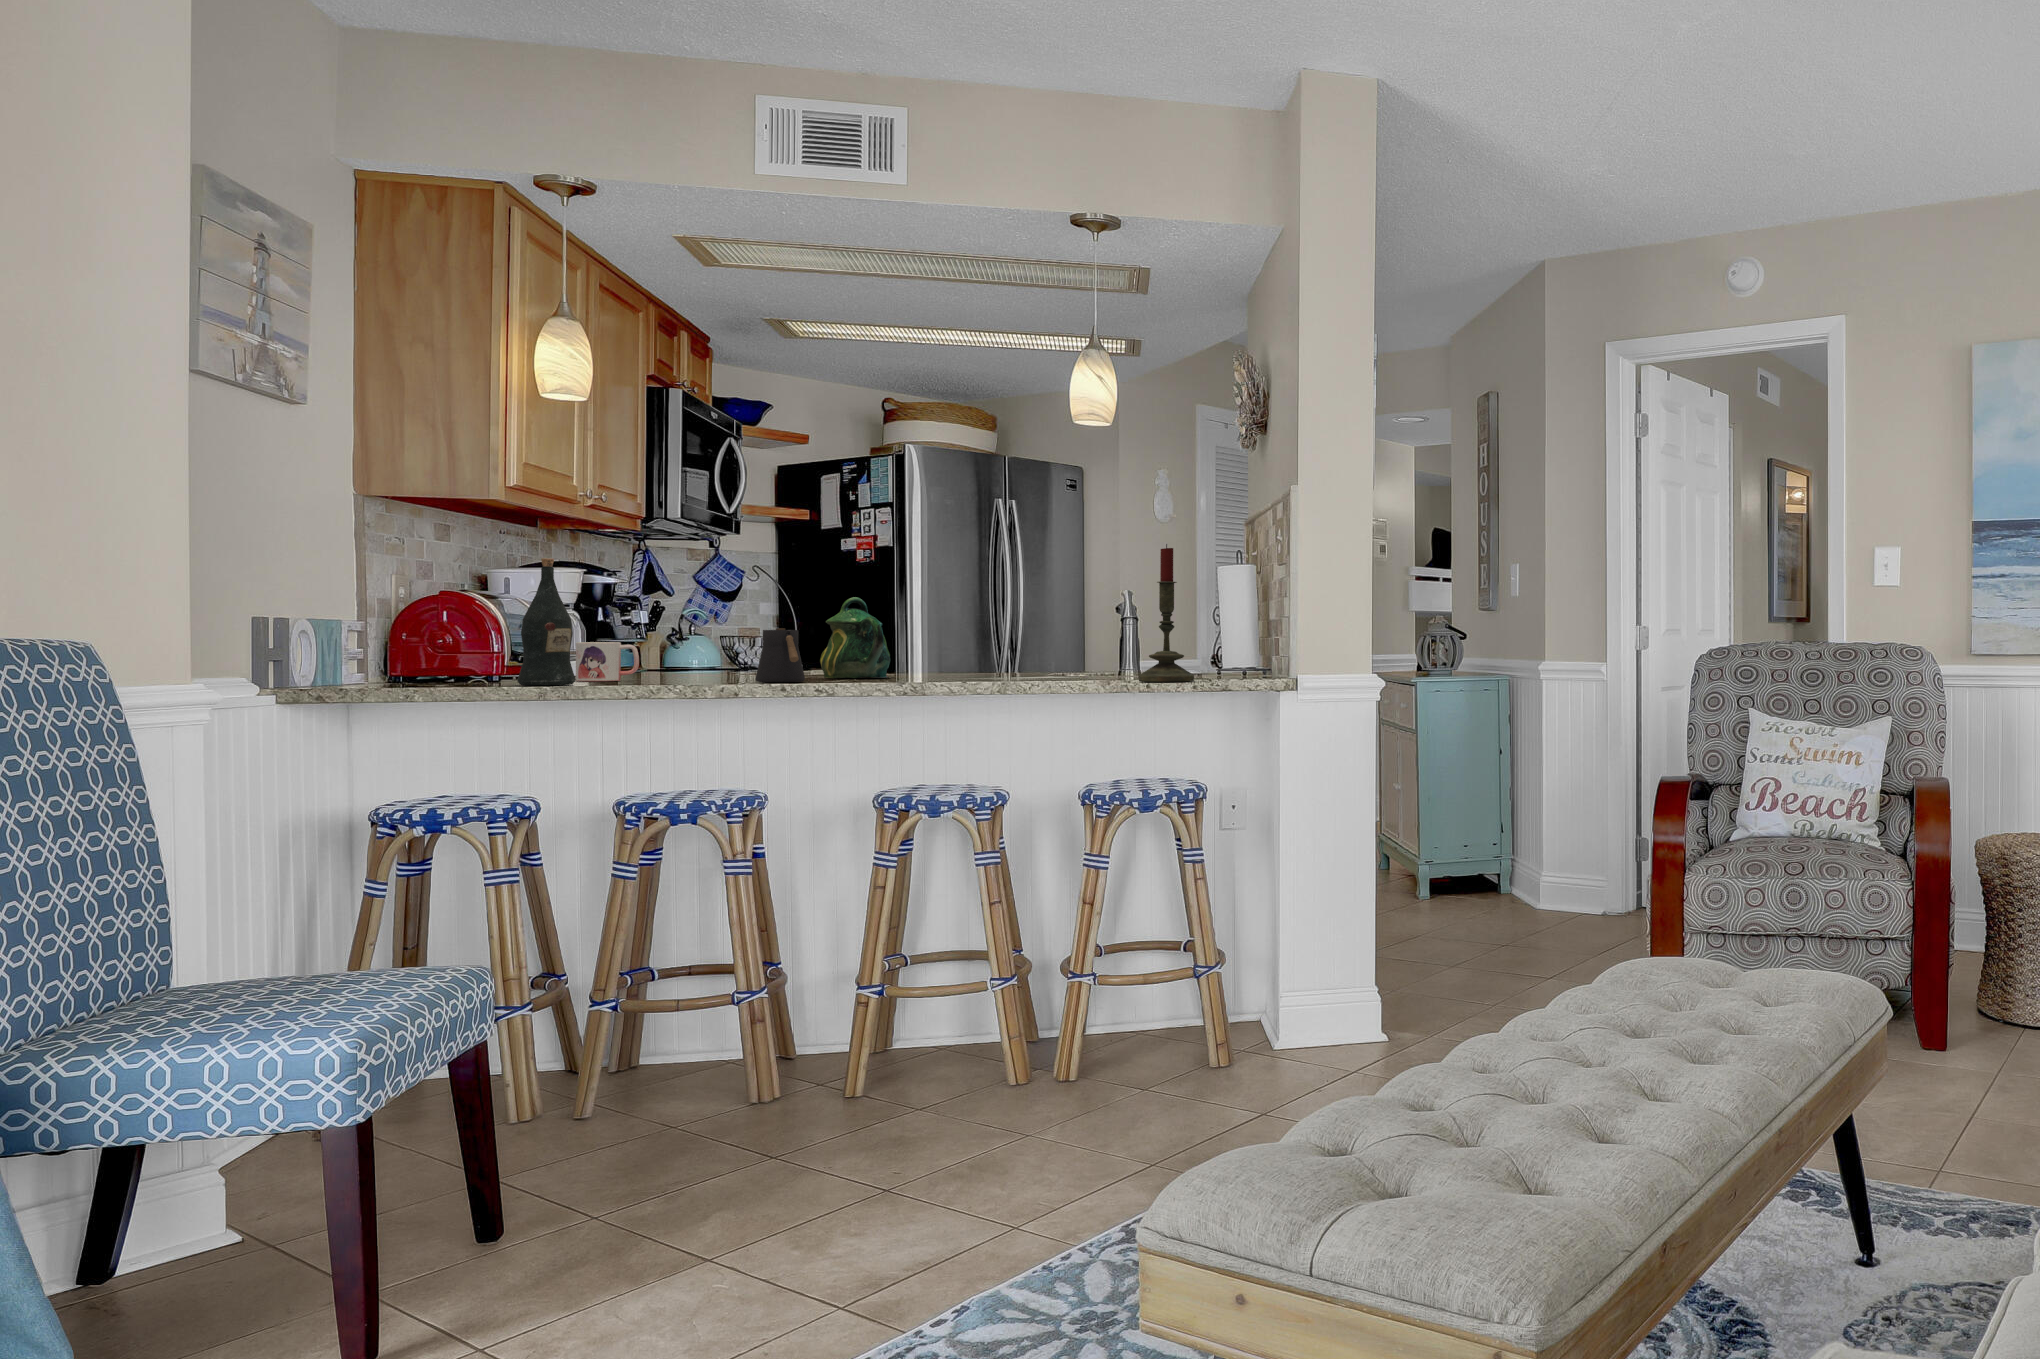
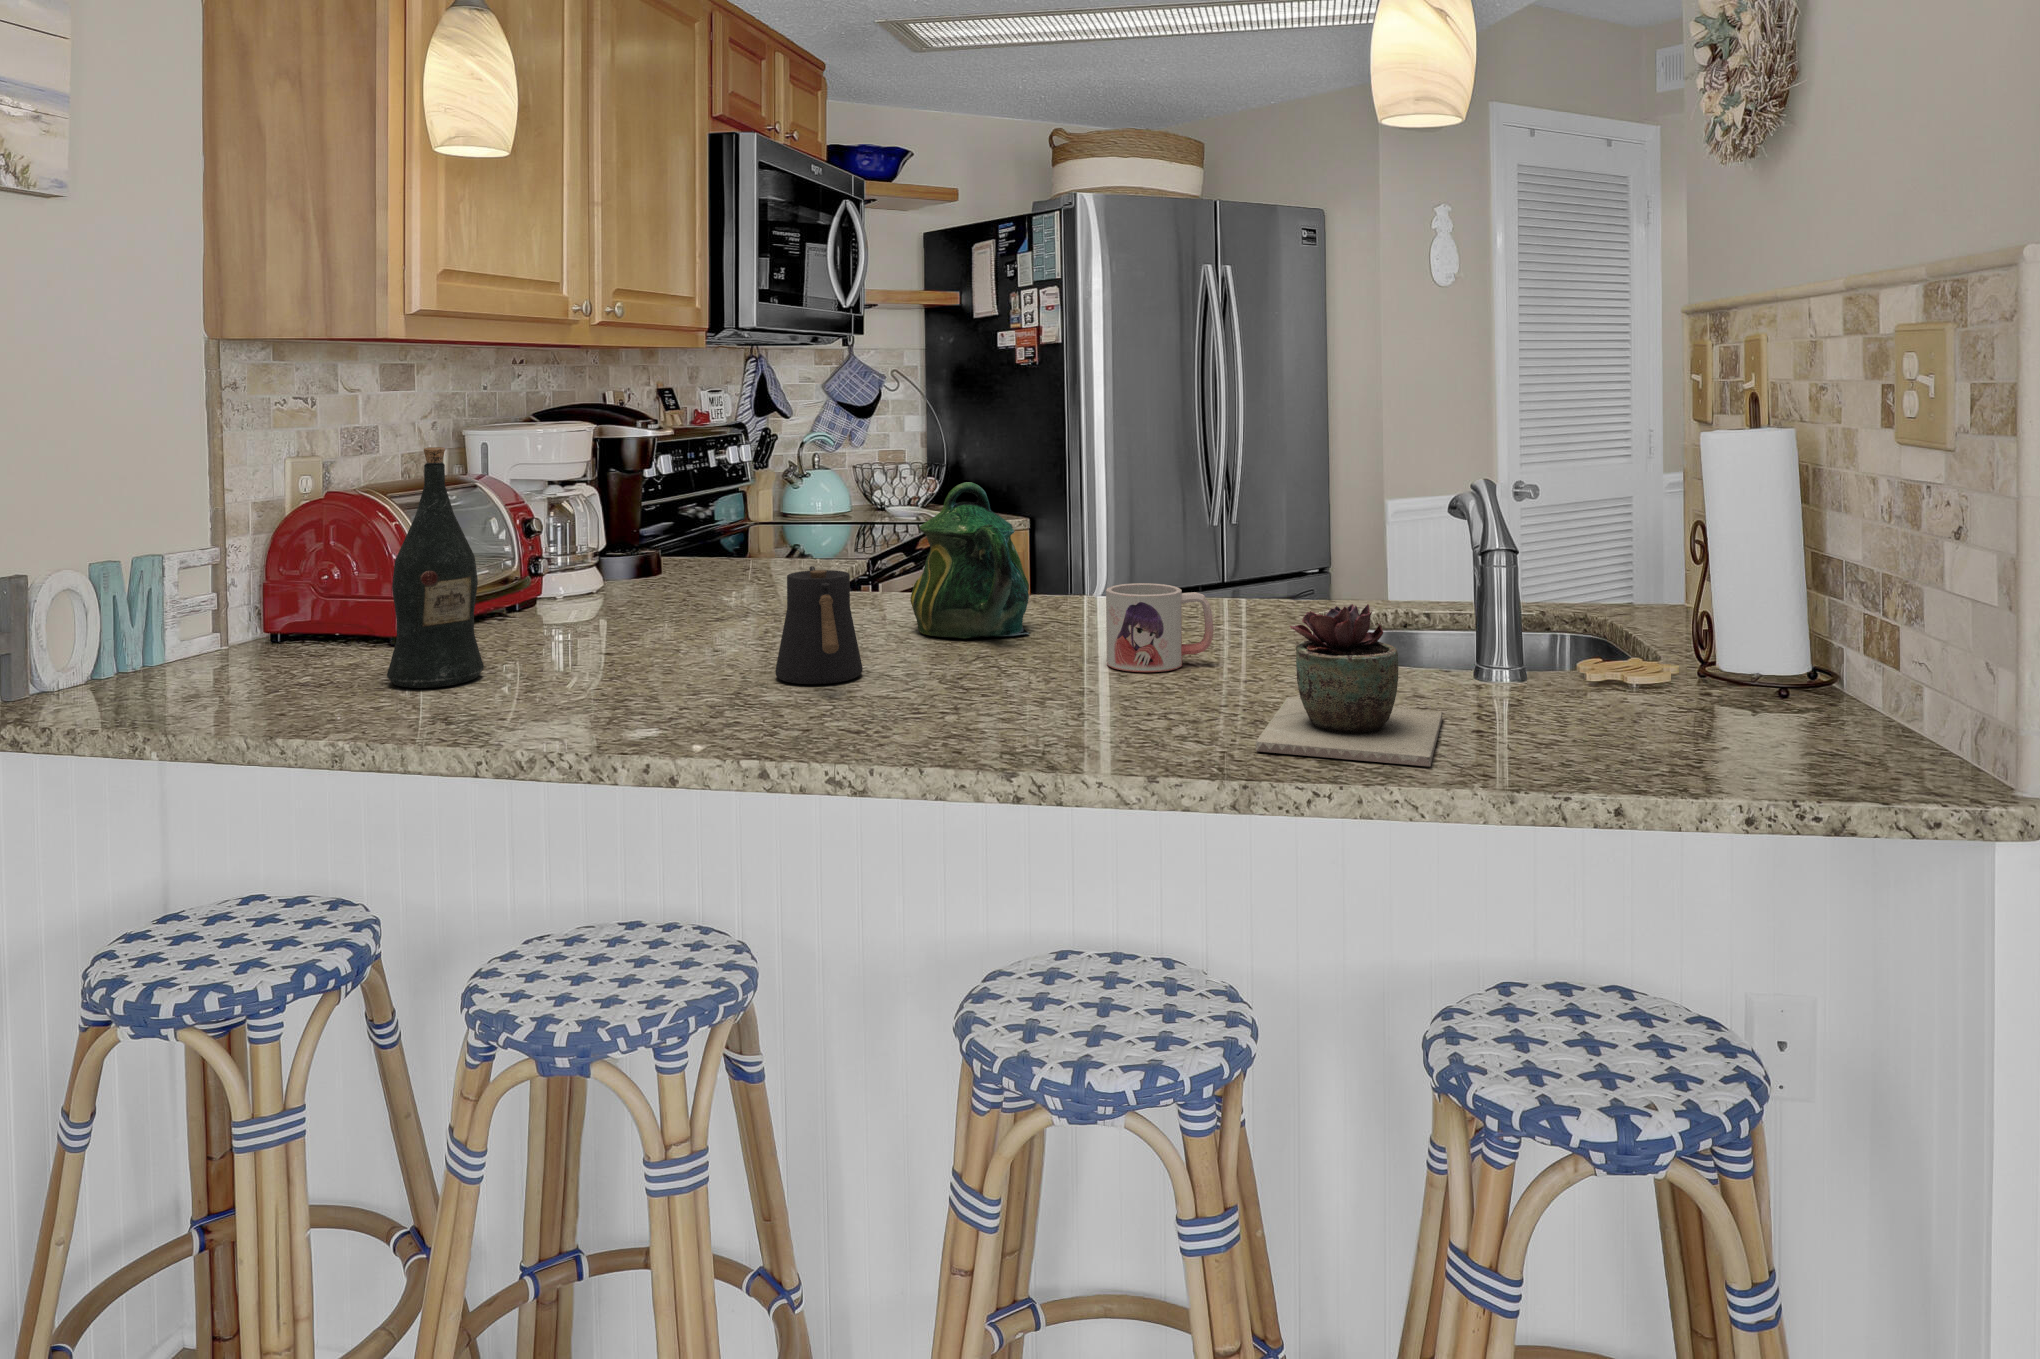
candle: present [1139,544,1194,682] -> none [1570,408,1720,779]
succulent plant: none [1008,626,1094,683] -> present [1256,604,1443,766]
mug: present [576,642,639,681] -> present [1106,583,1213,672]

